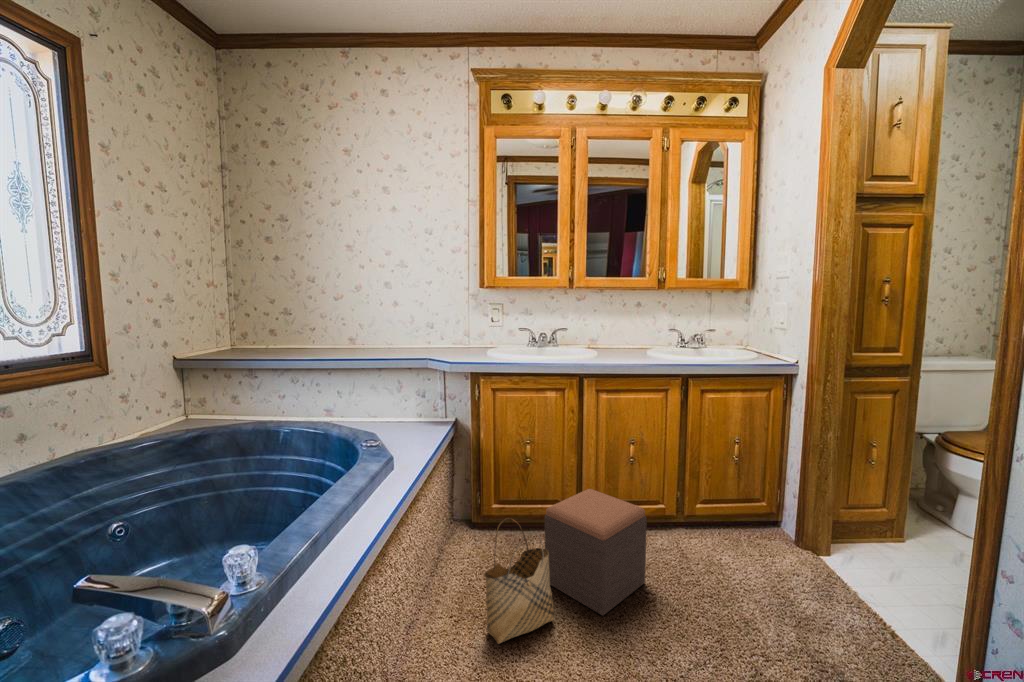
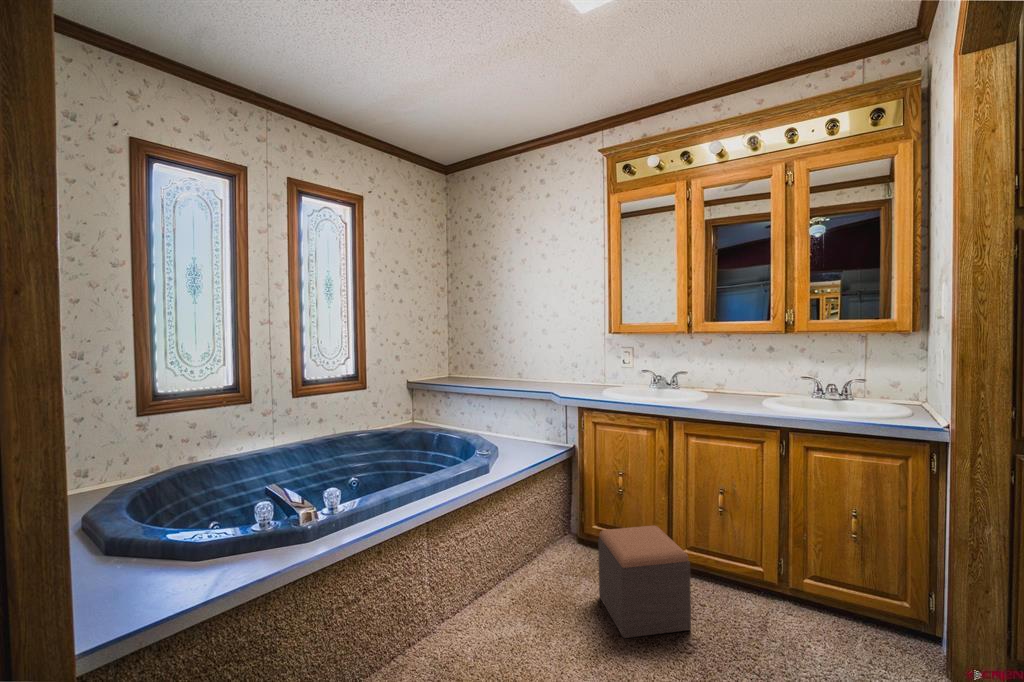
woven basket: present [484,518,554,644] -> none [519,527,582,624]

